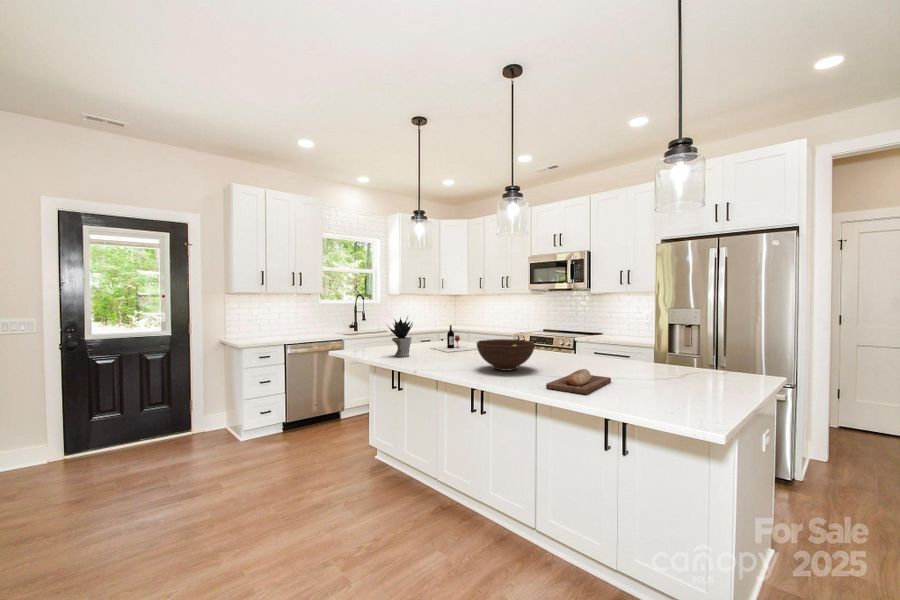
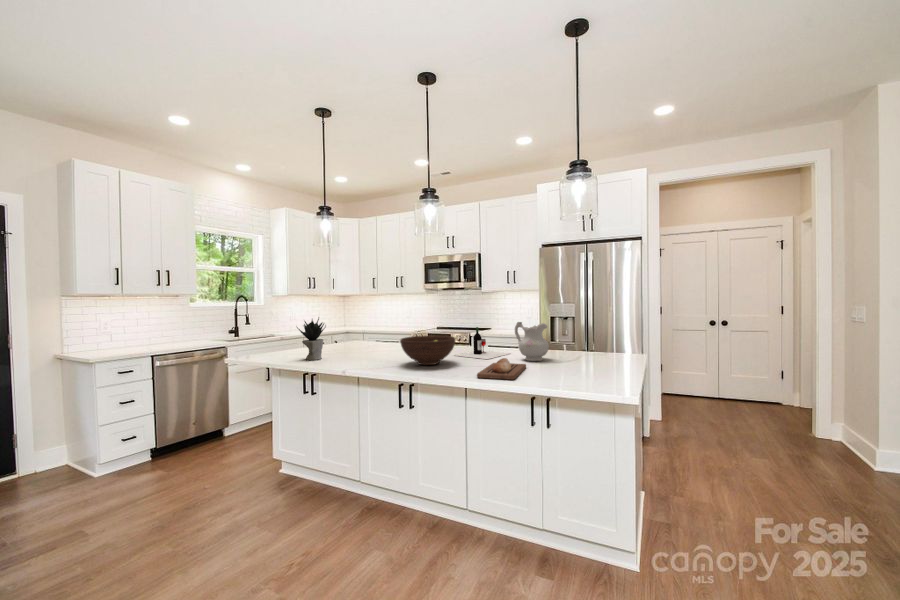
wine bottle: present [432,325,475,352] -> present [454,327,510,359]
ceramic pitcher: none [605,329,645,375] -> present [515,322,549,361]

